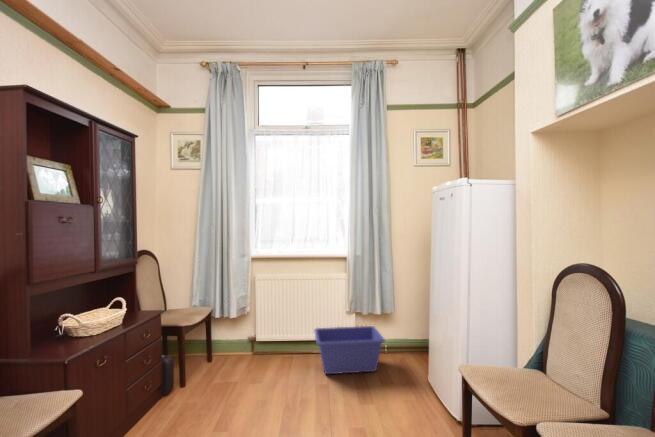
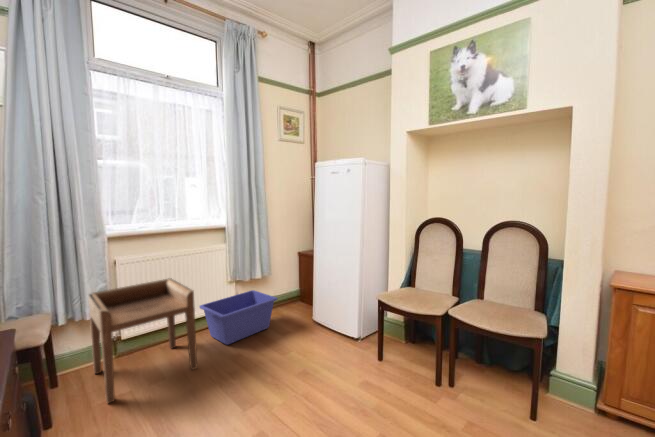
side table: none [217,298,292,387] -> present [89,279,197,403]

